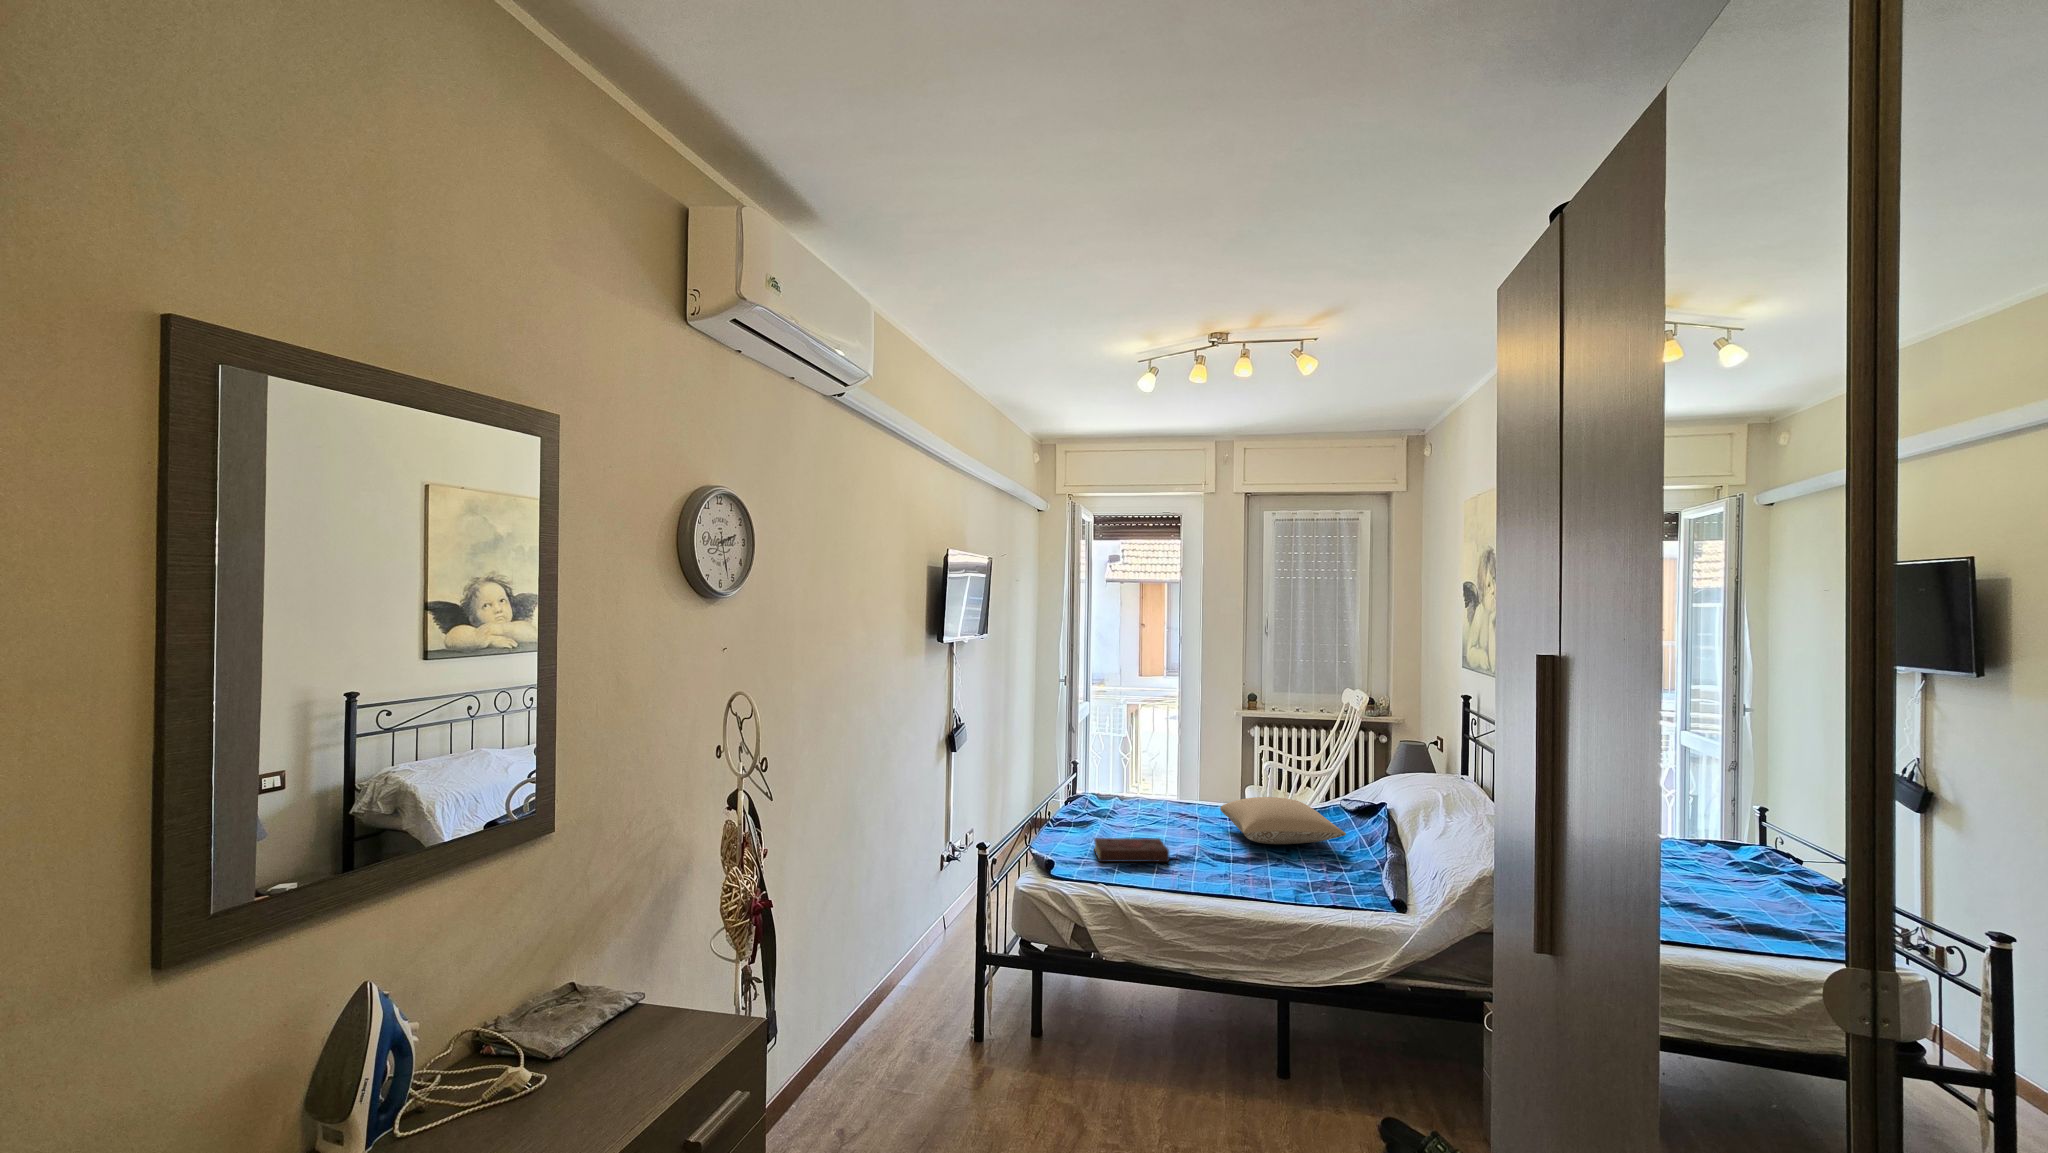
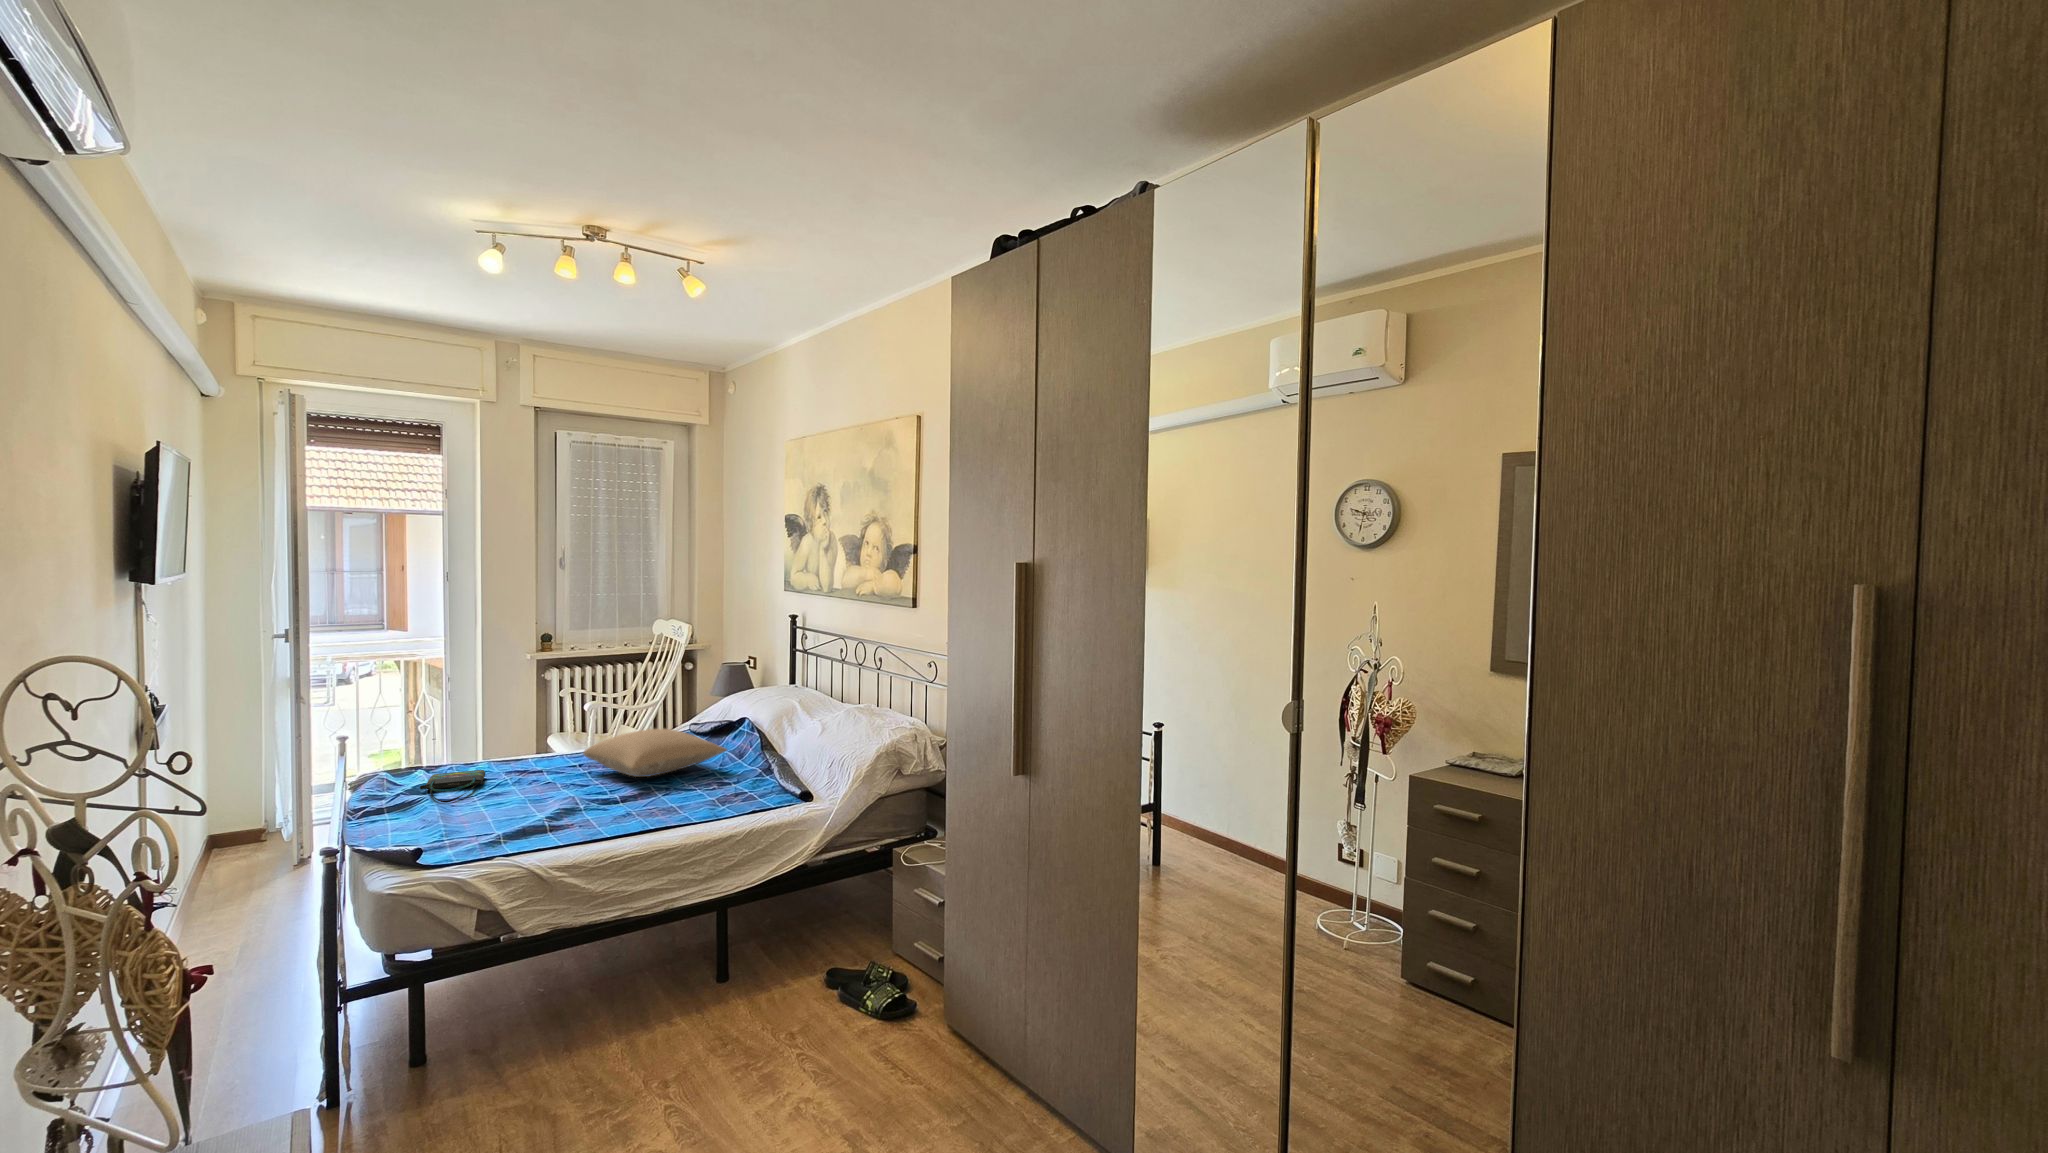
tote bag: none [1096,803,1147,828] -> present [420,770,485,803]
book: present [1094,838,1170,862] -> none [456,795,570,837]

